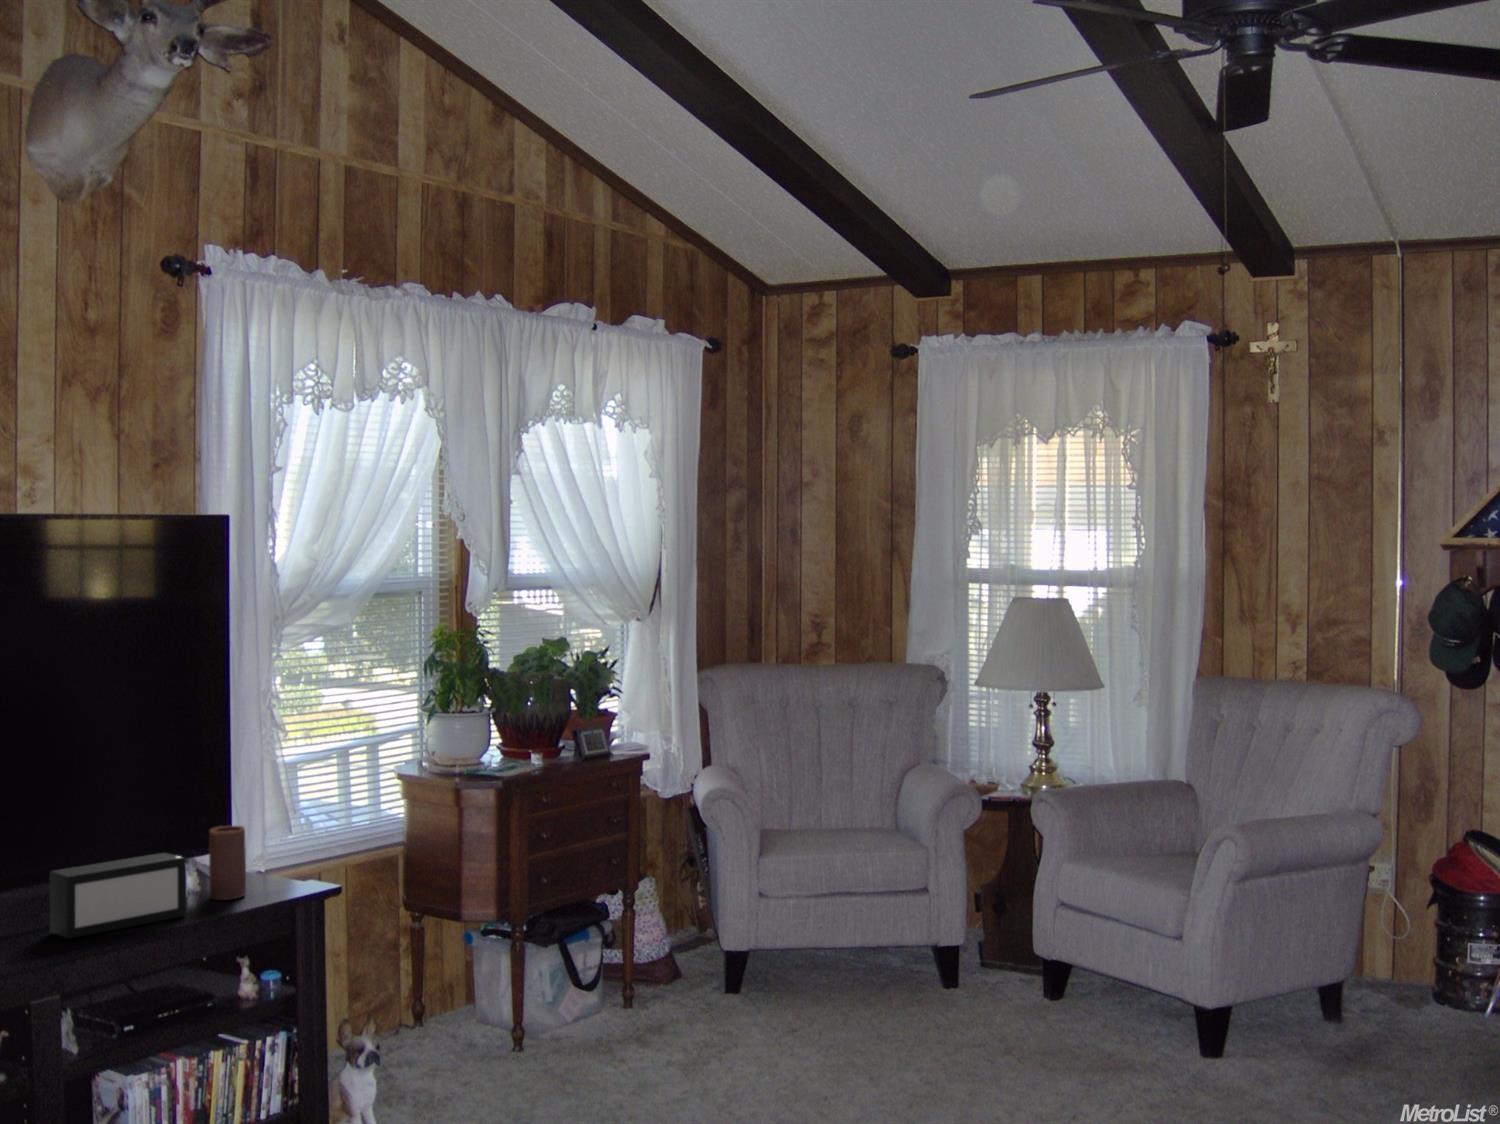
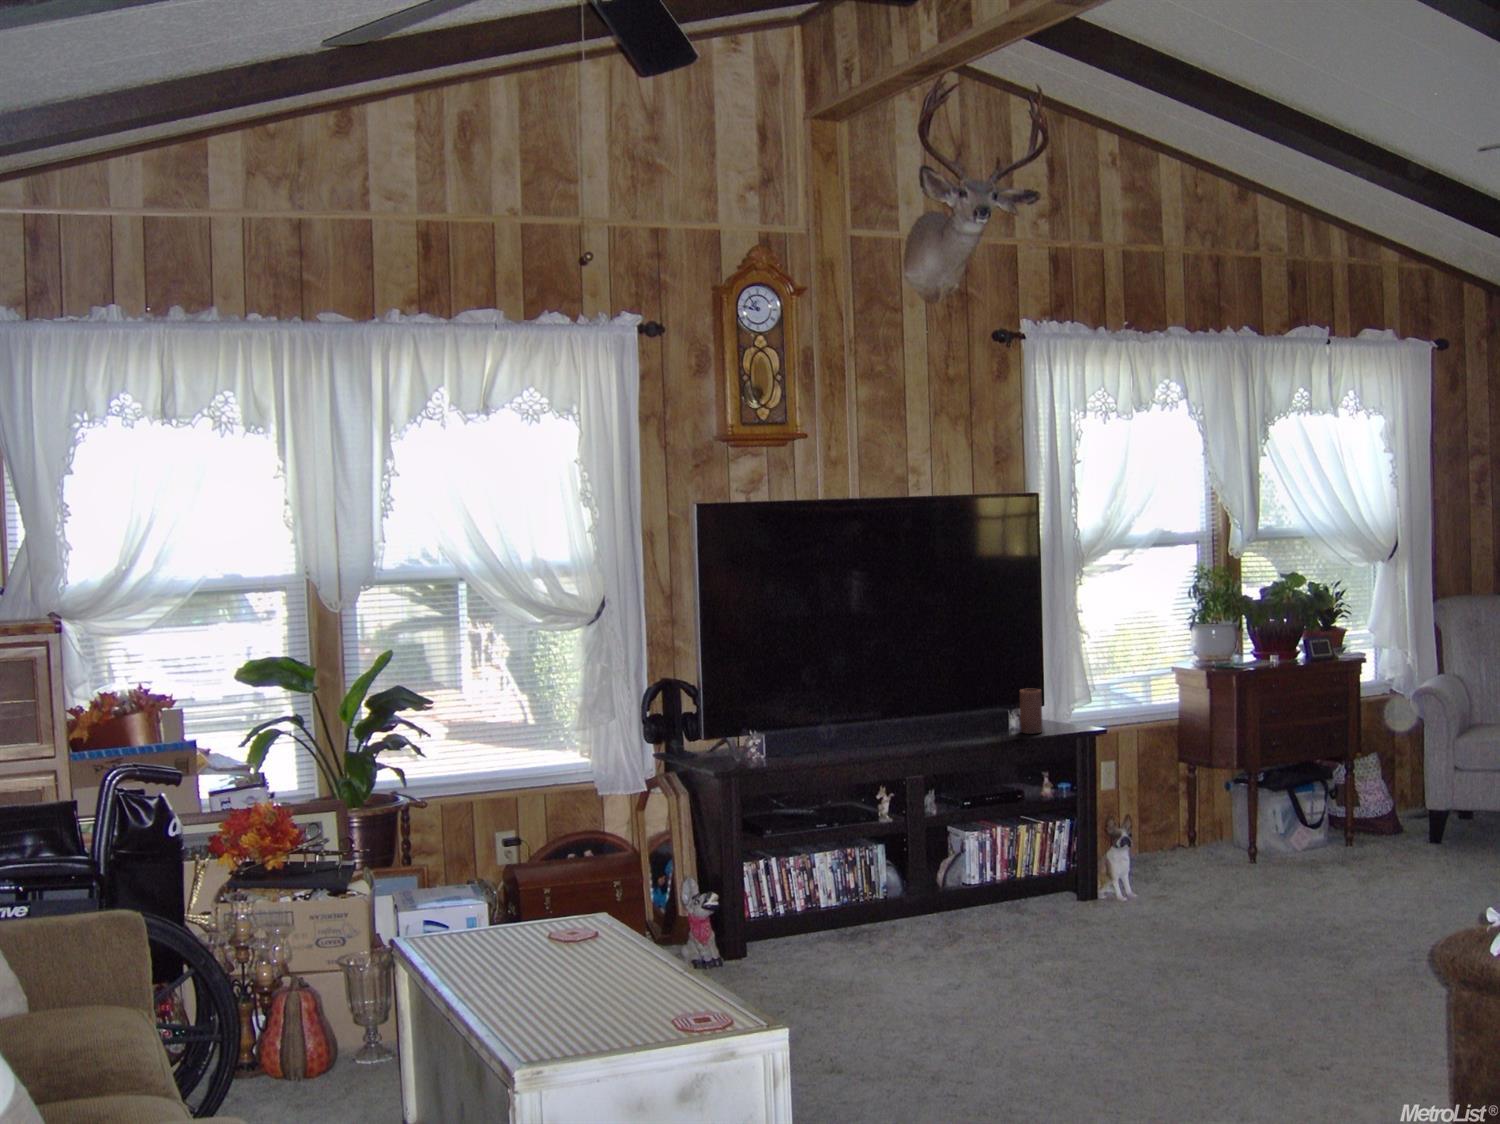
speaker: present [50,853,185,939] -> none [925,700,1002,743]

